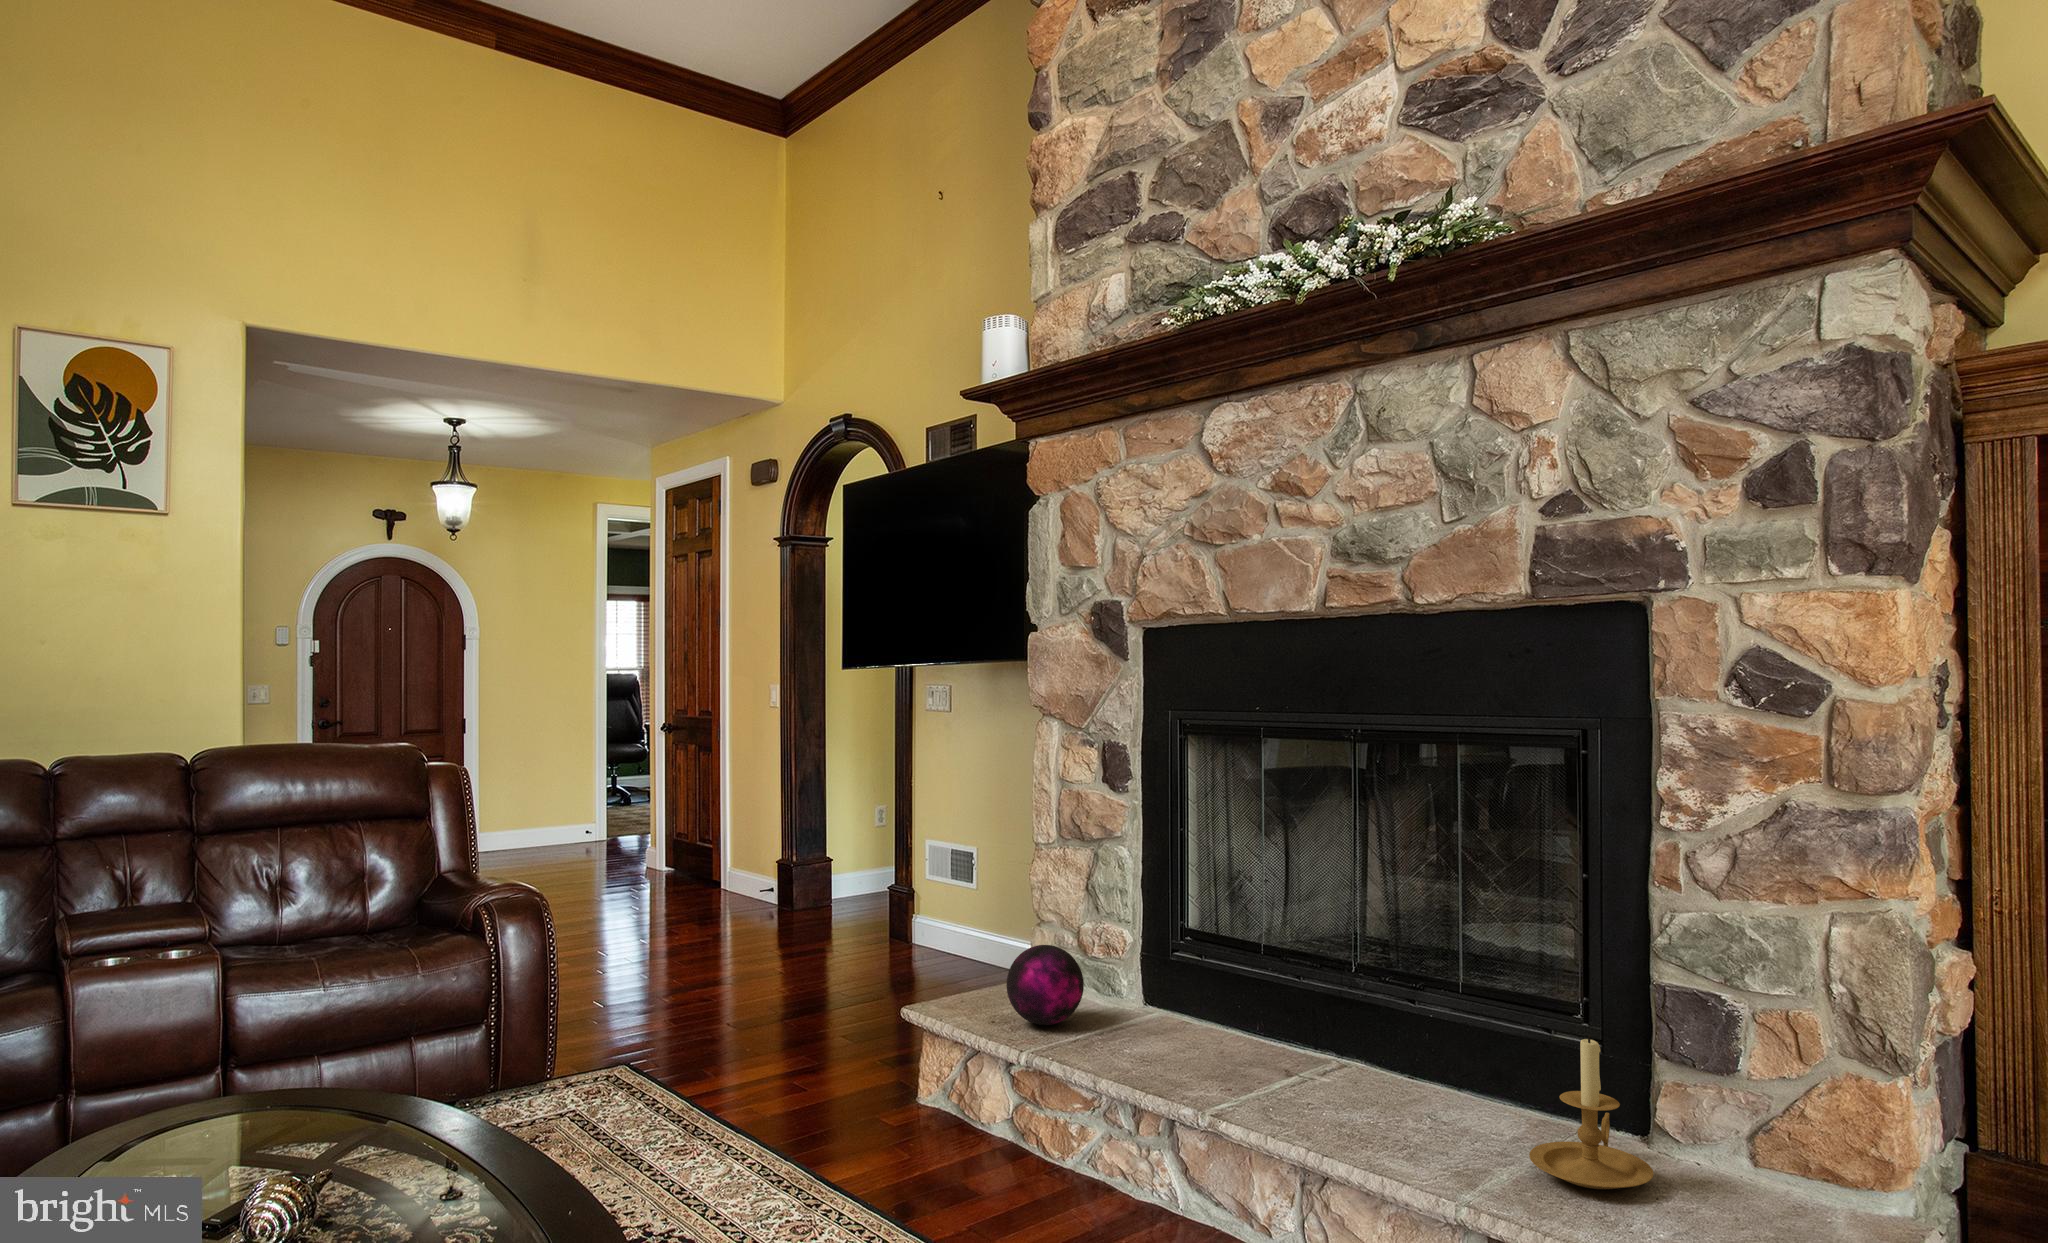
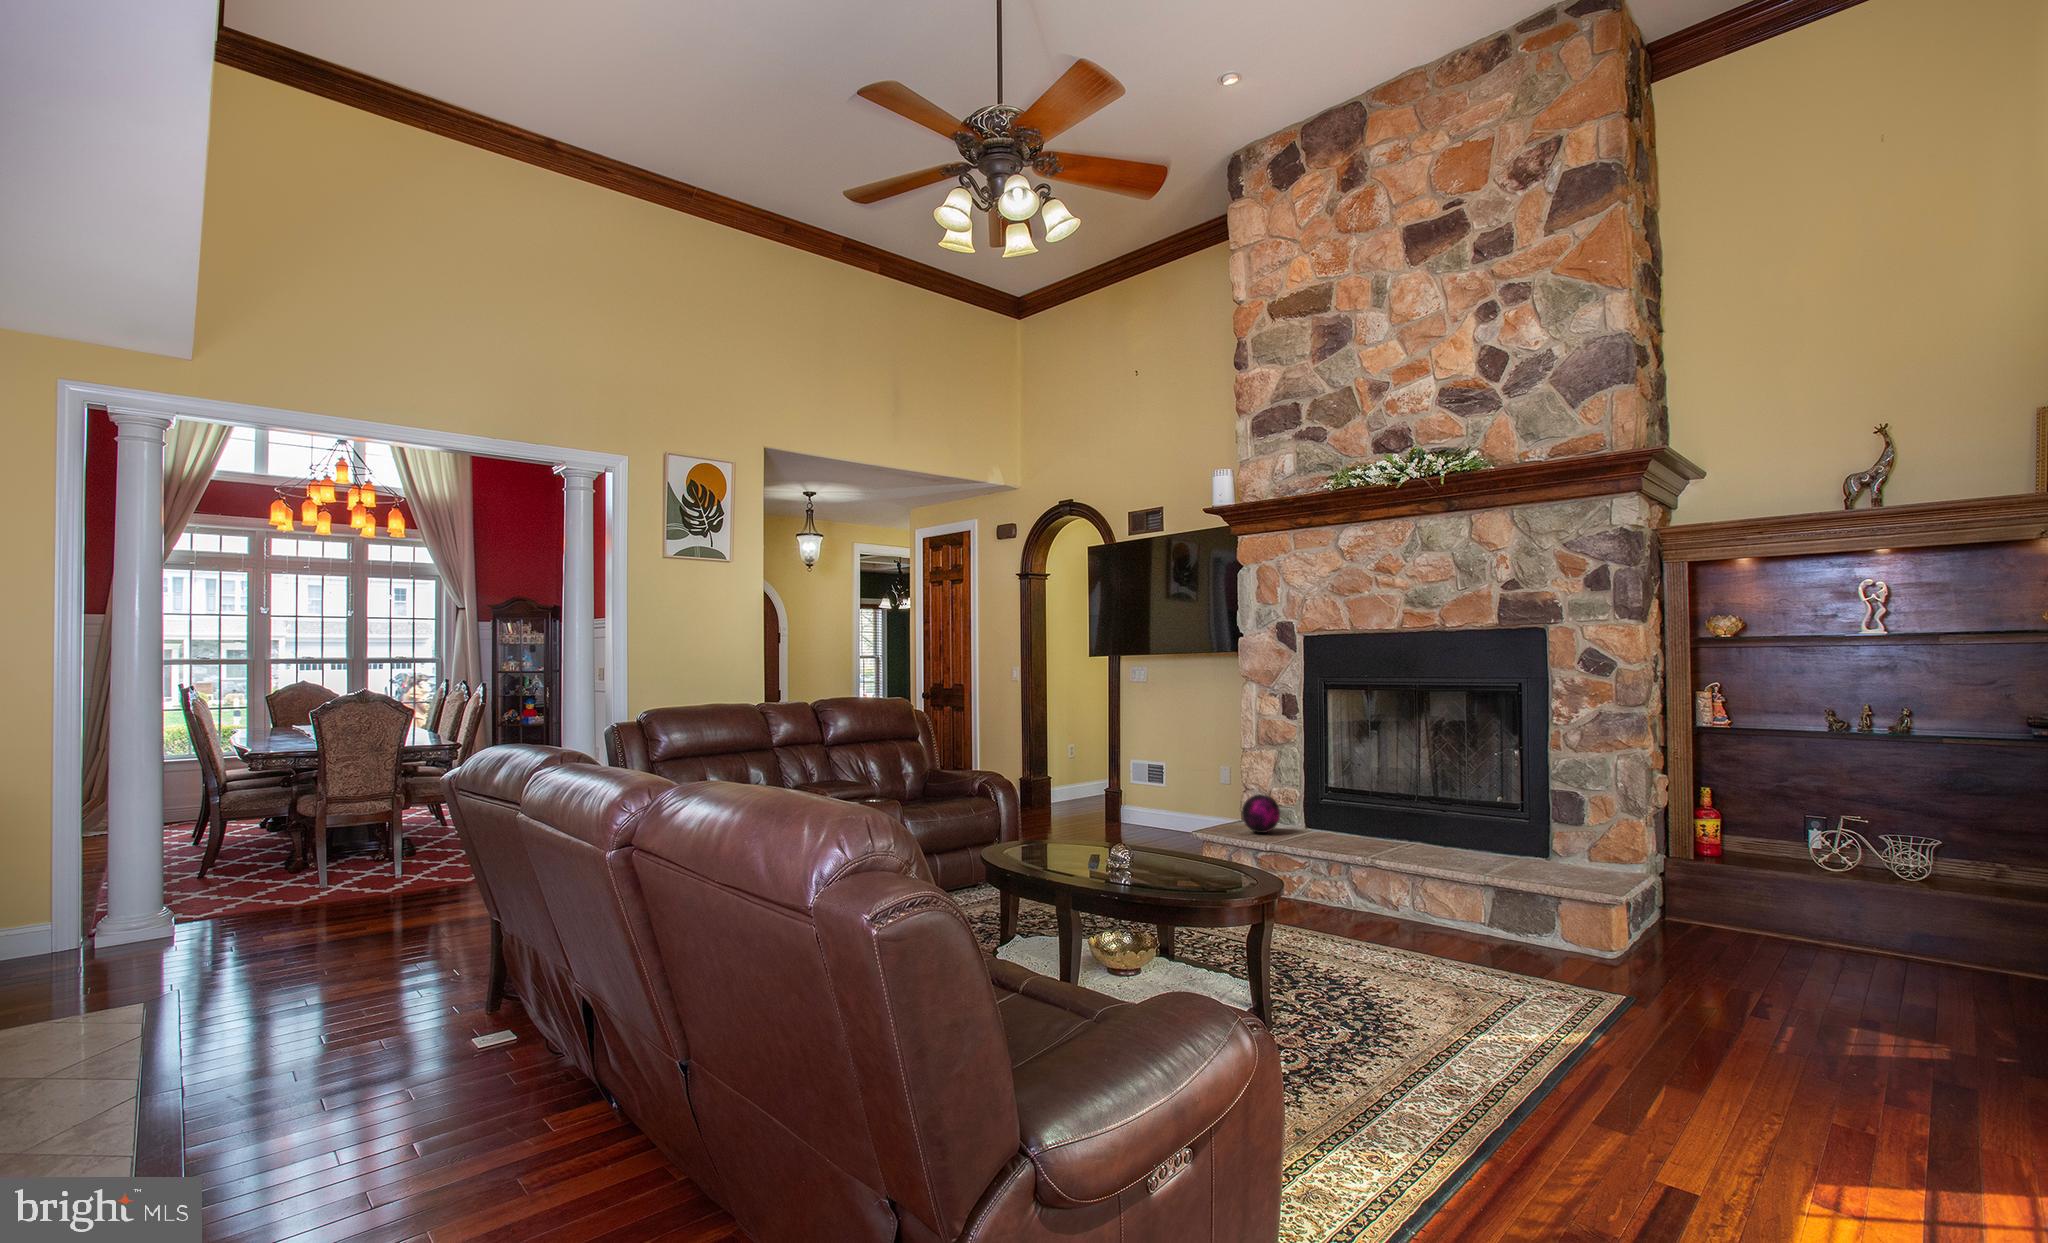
candle holder: present [1529,1035,1654,1189] -> none [1496,807,1546,867]

